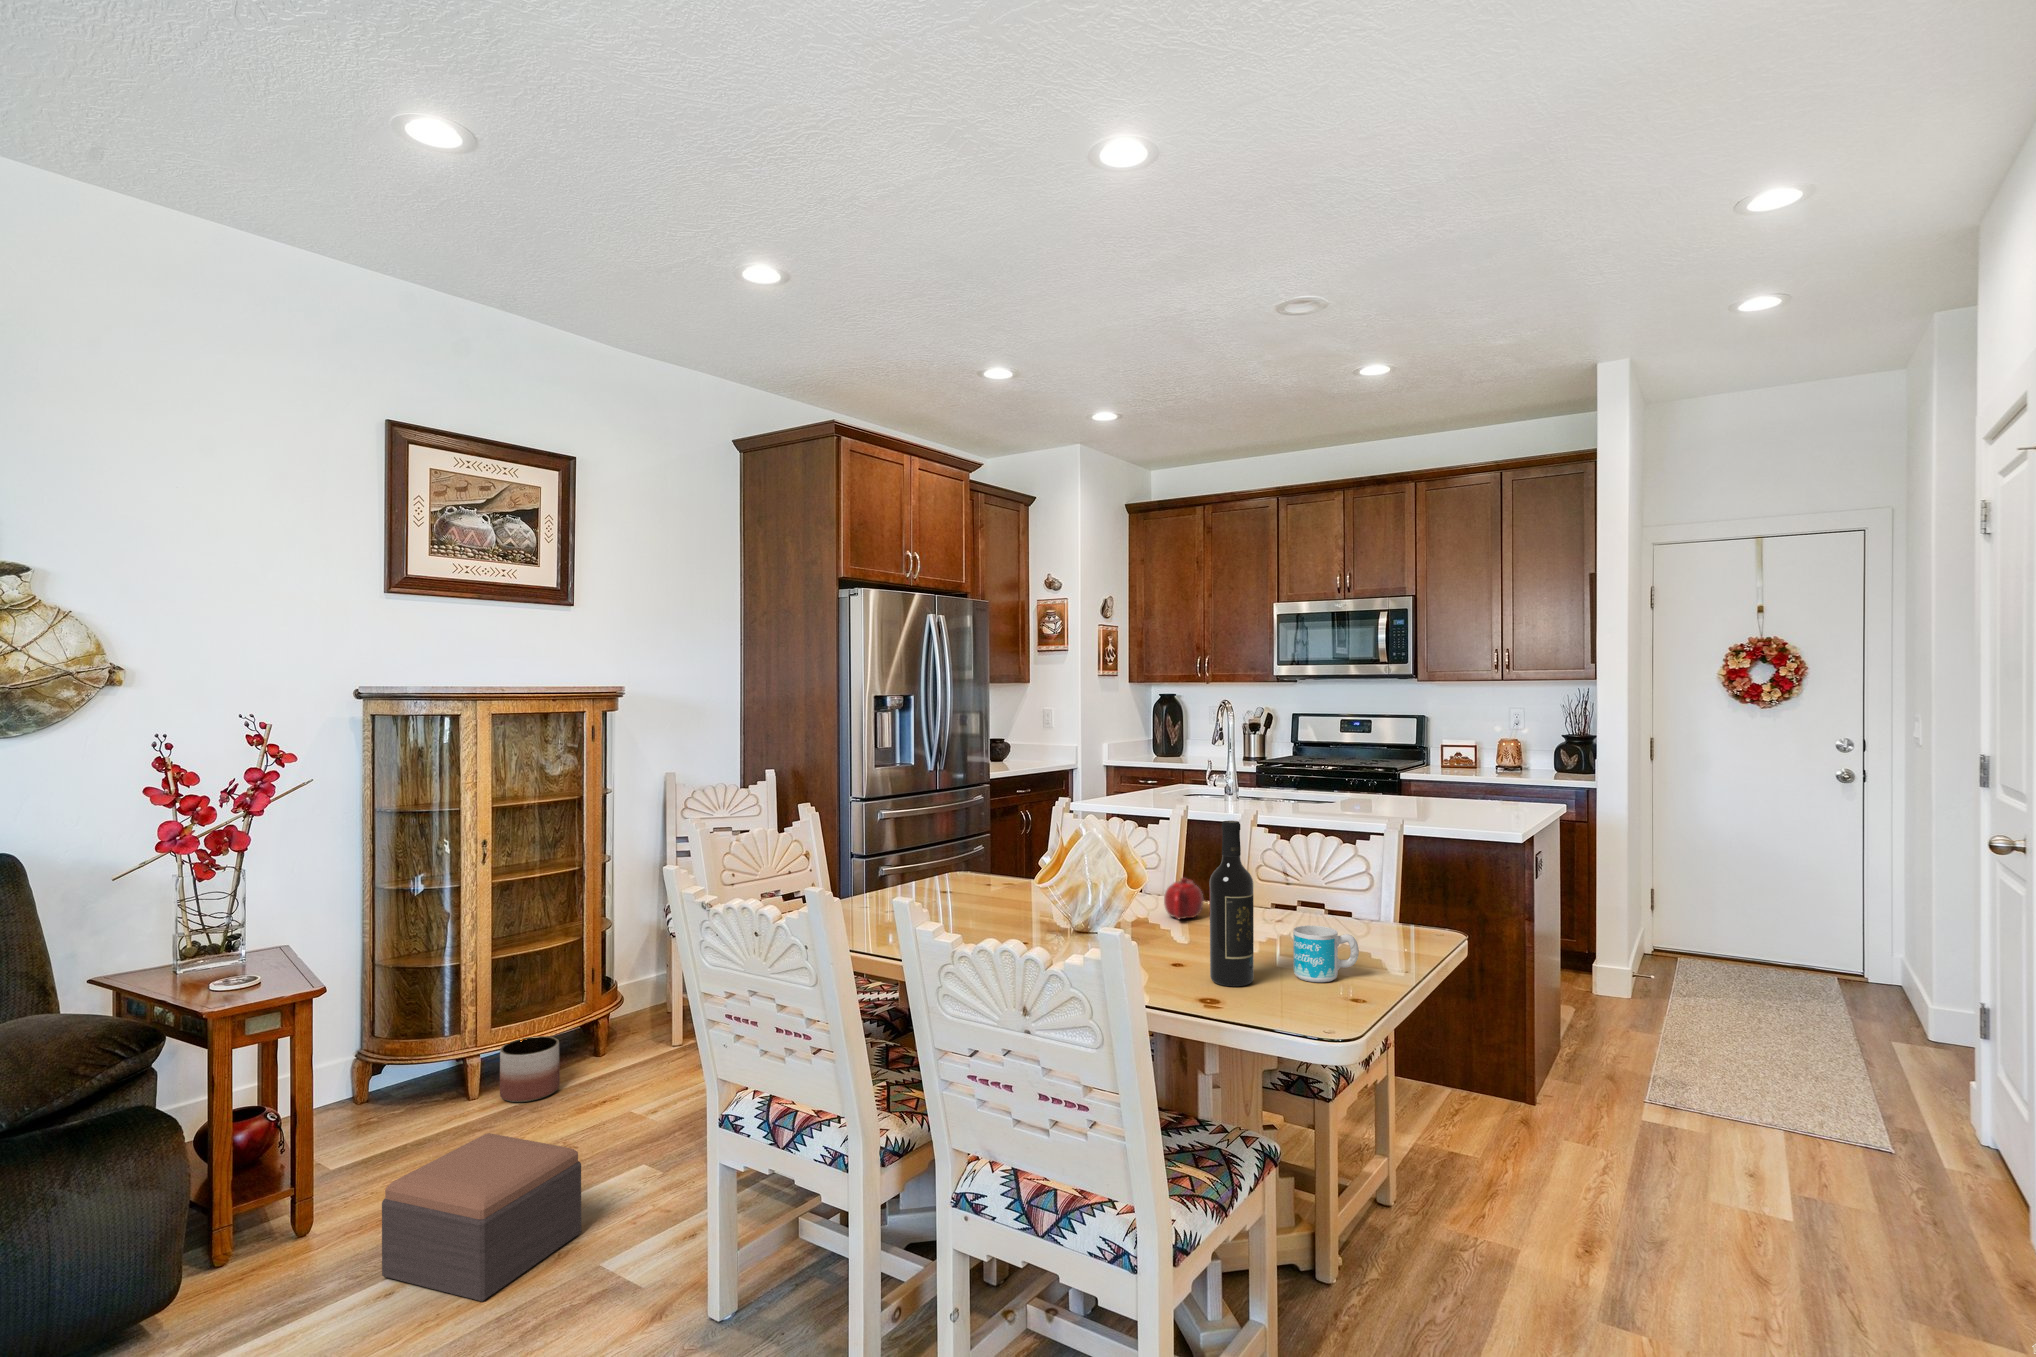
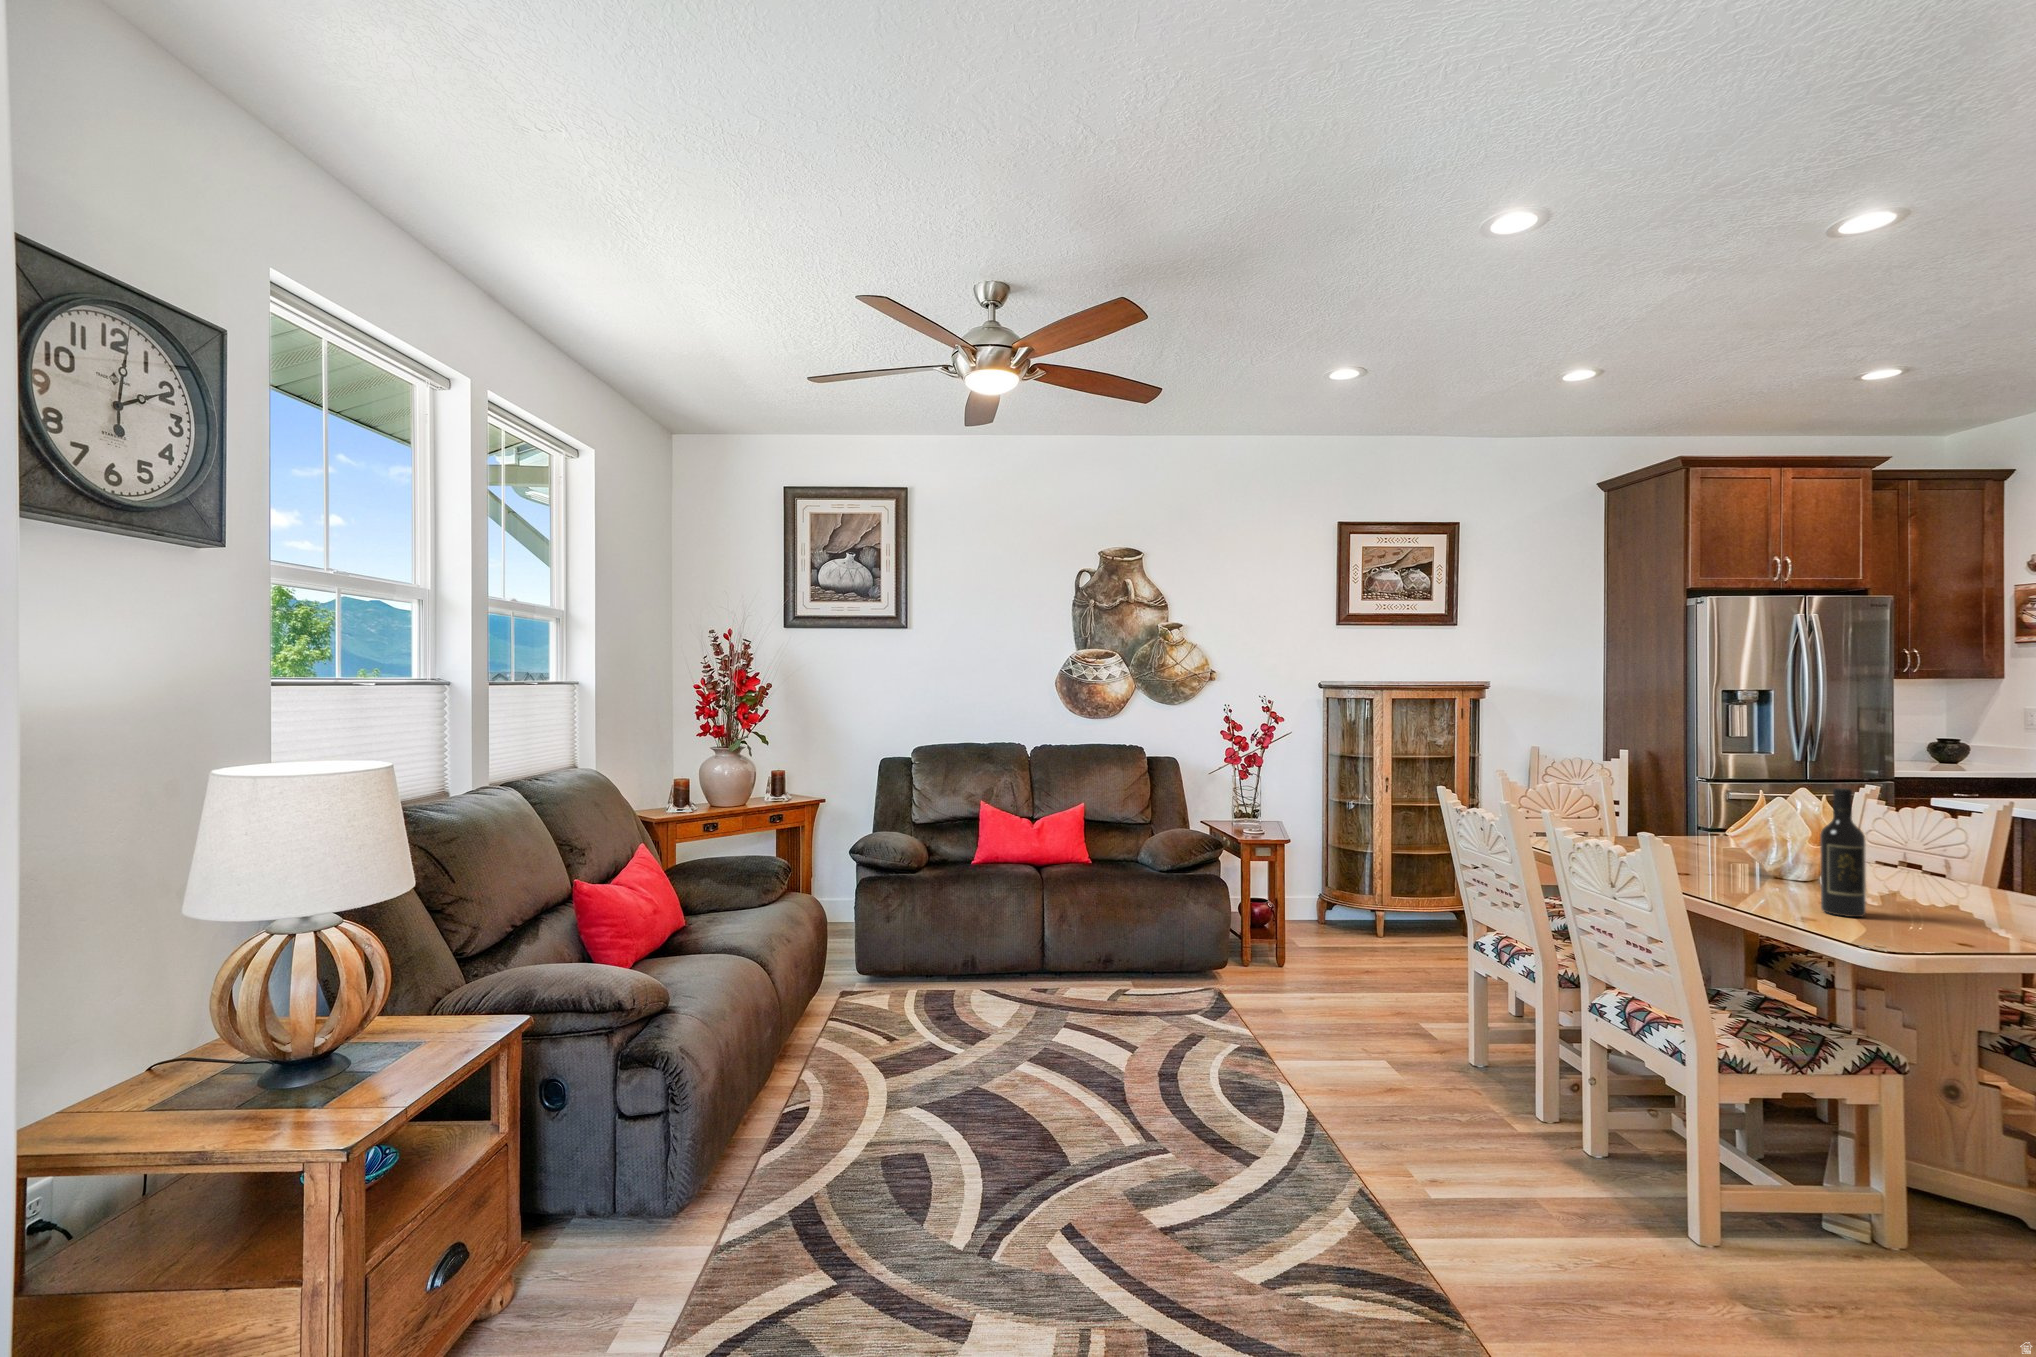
teapot: present [1164,878,1203,919] -> none [1878,853,1932,888]
mug: present [1293,925,1359,982] -> none [1916,884,1991,931]
planter: present [500,1036,560,1102] -> none [1396,909,1434,948]
footstool: present [382,1133,581,1302] -> none [1310,939,1415,1016]

